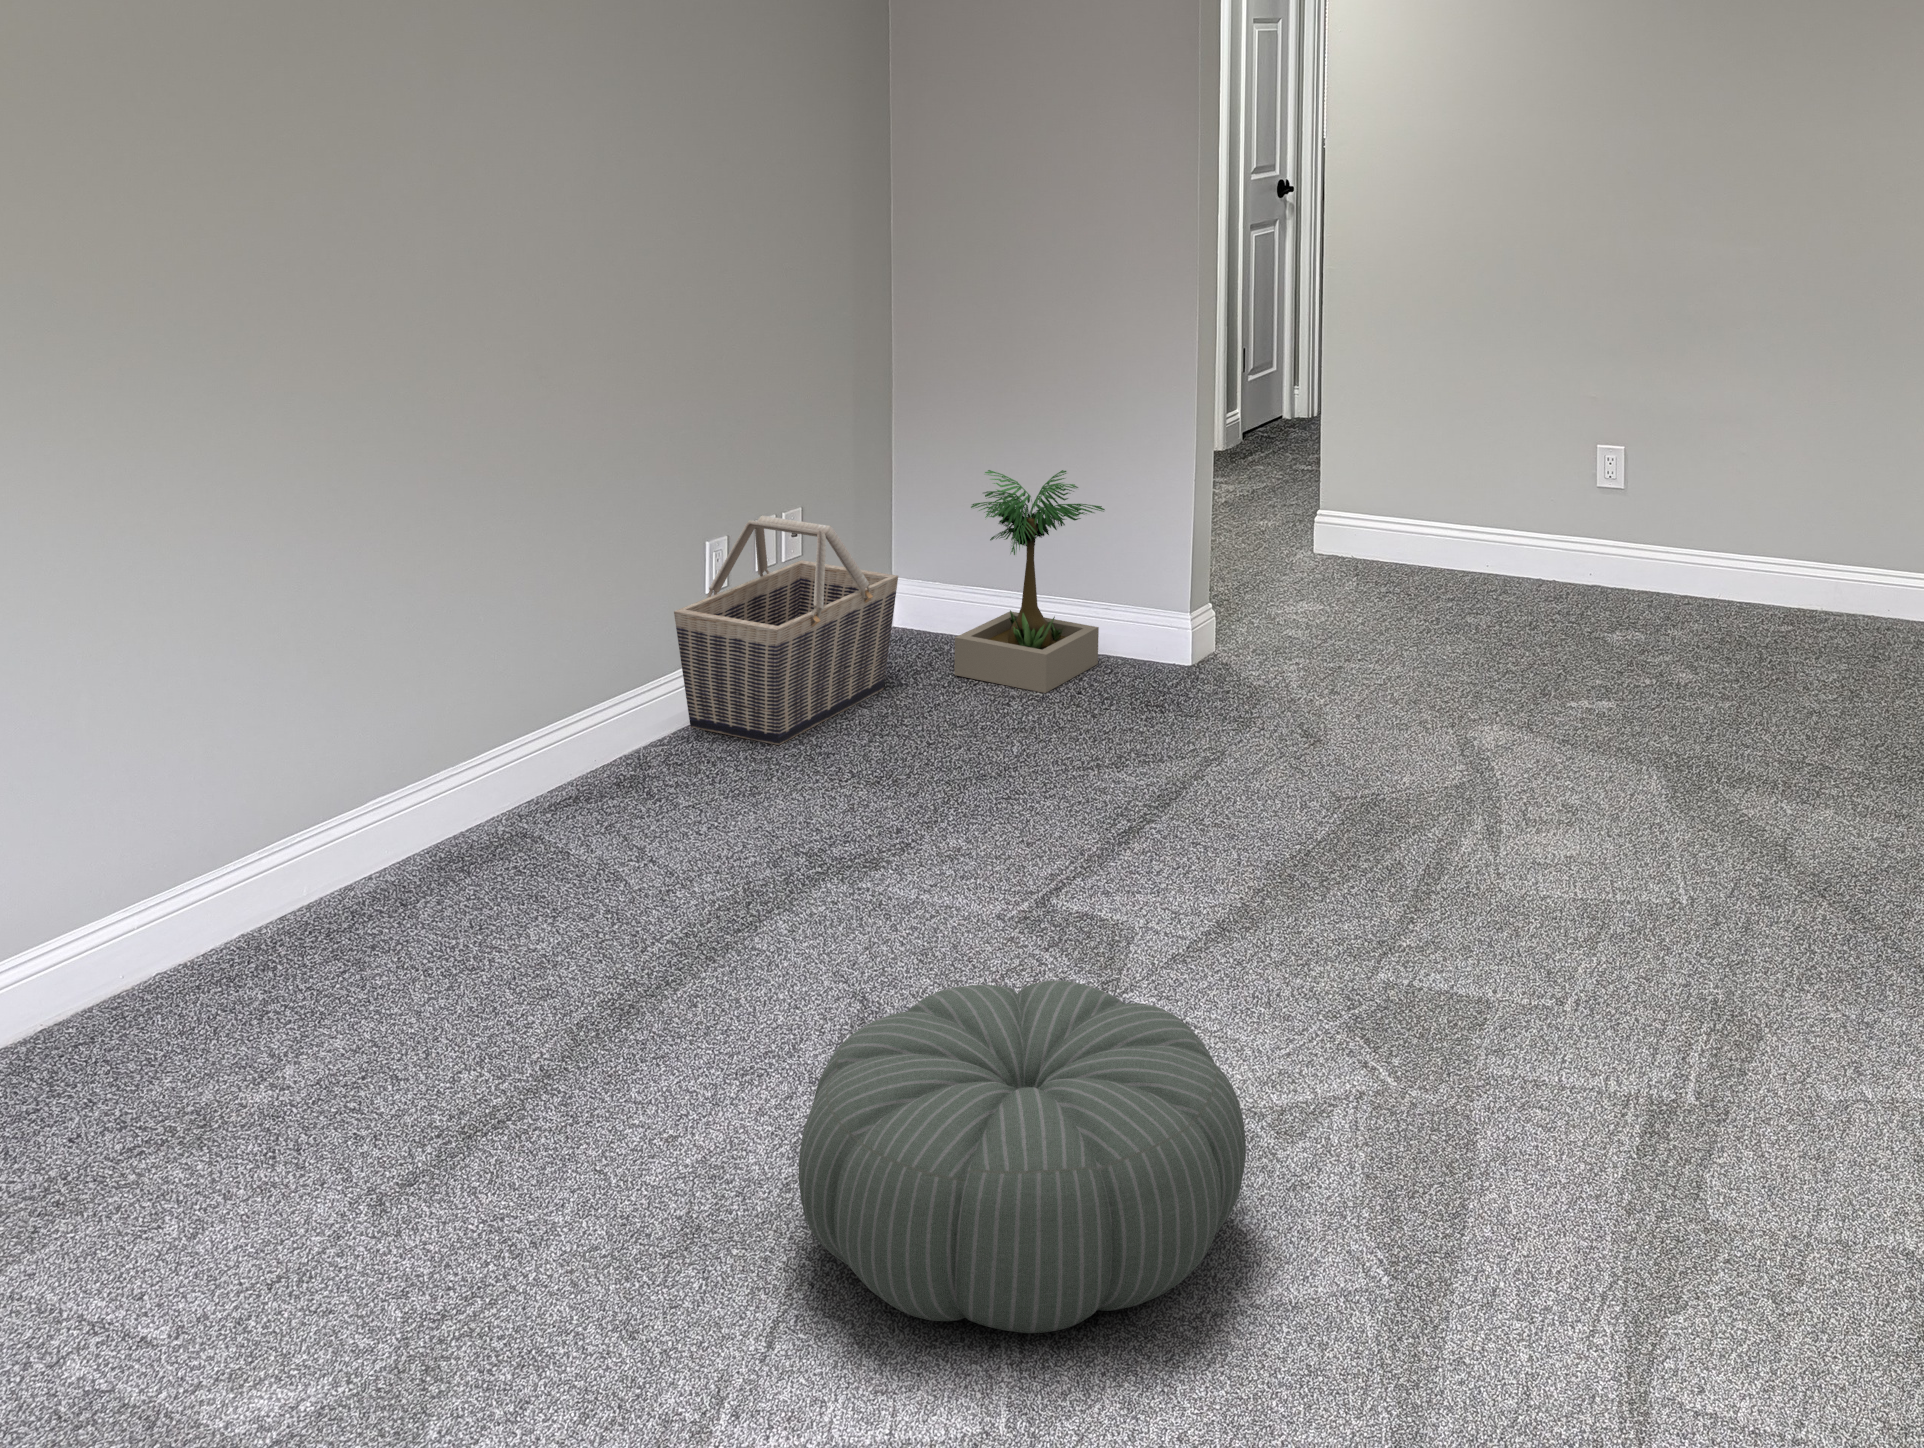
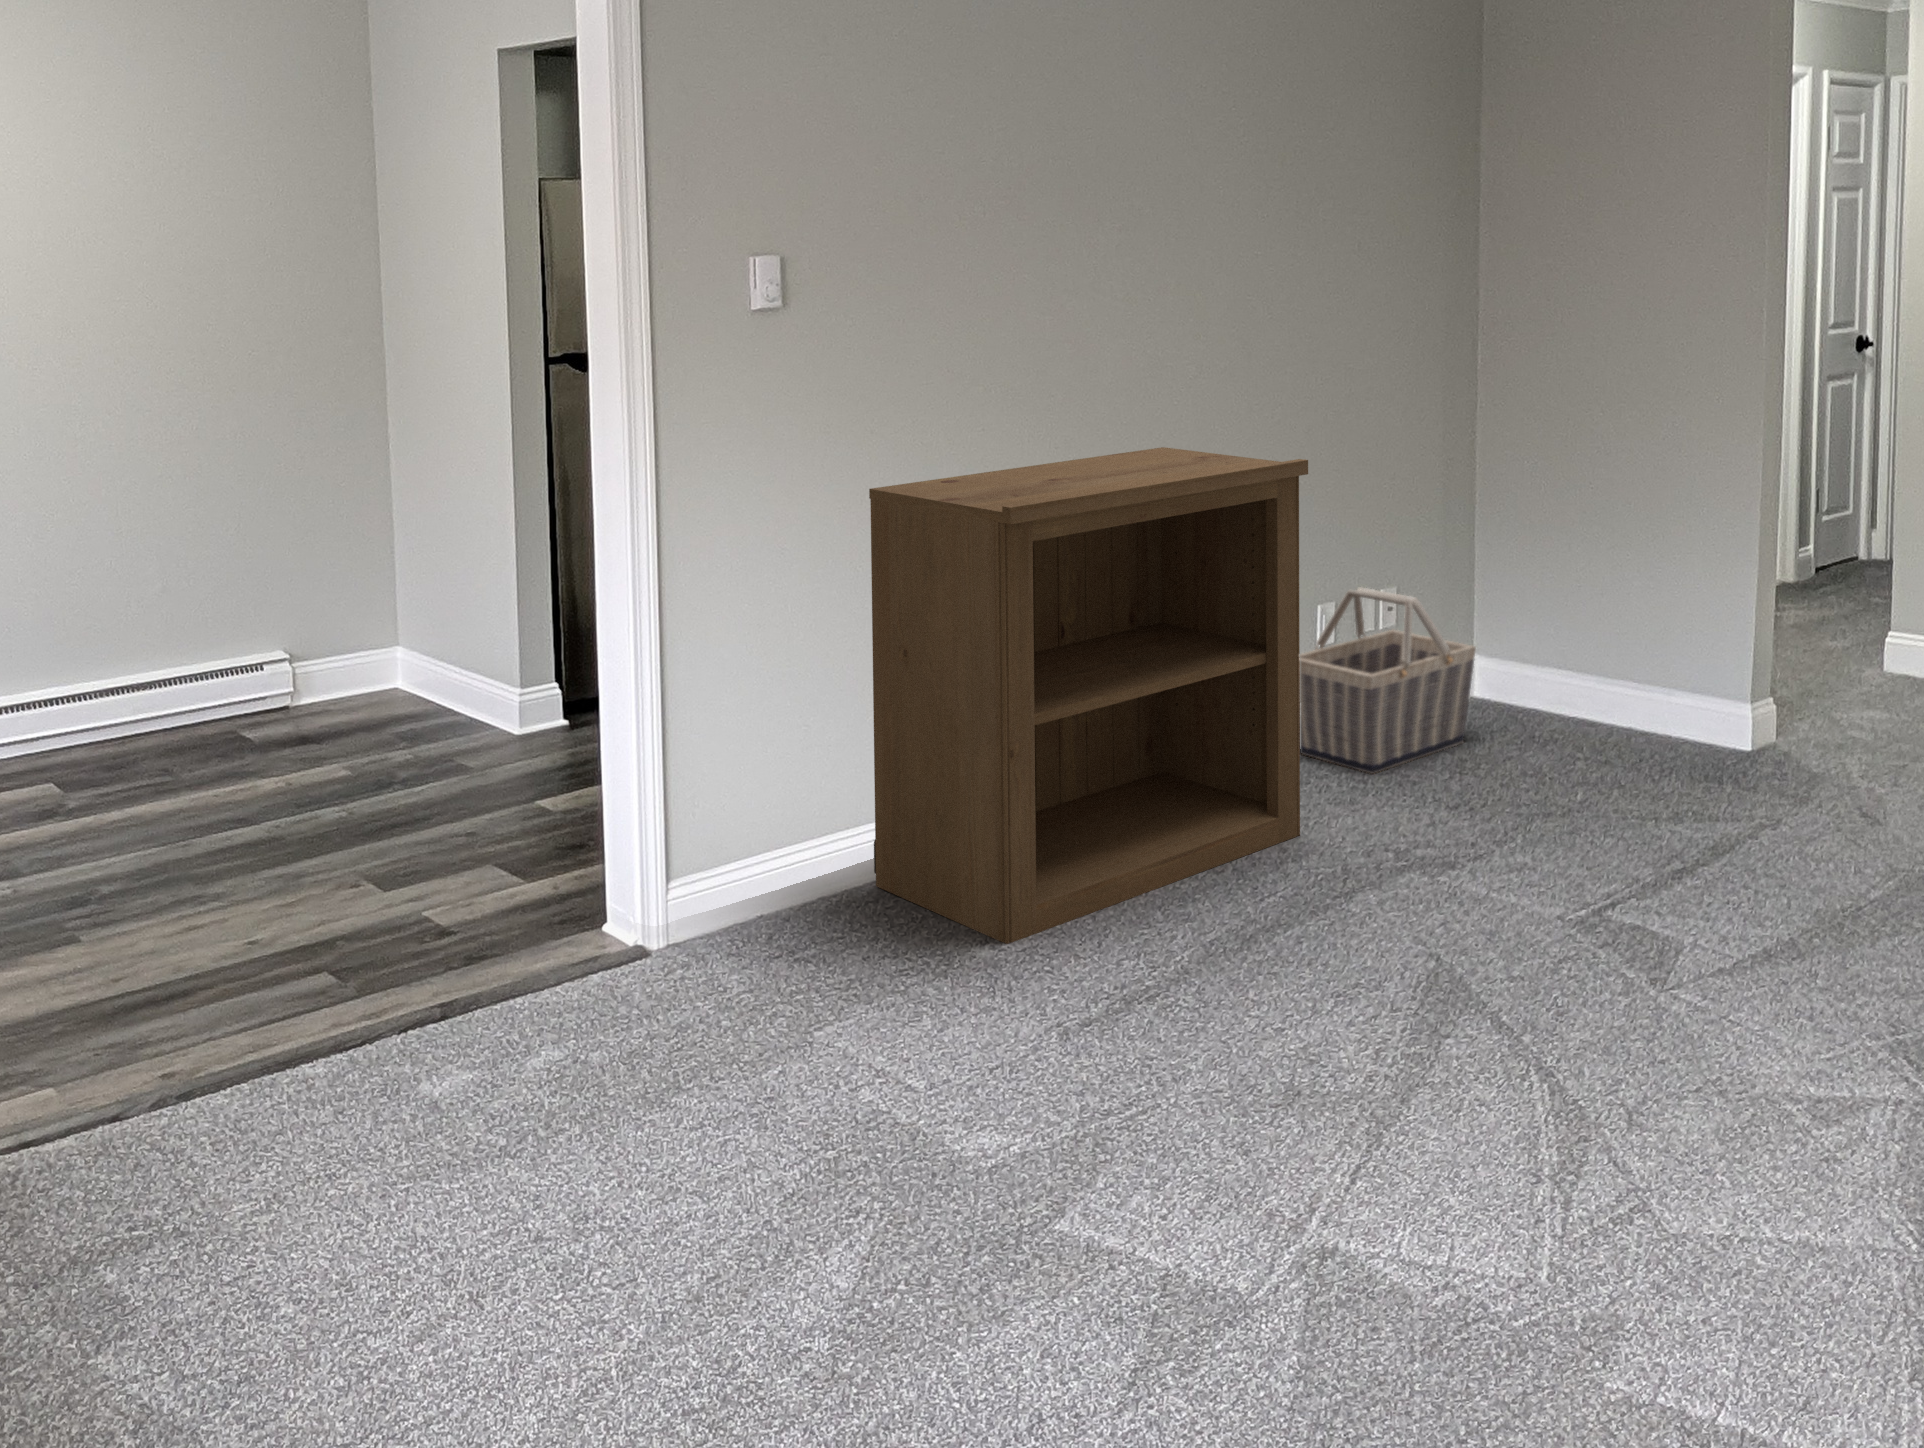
bookshelf: none [64,363,701,1074] -> present [869,447,1308,944]
potted plant: present [954,470,1105,693] -> none [1526,561,1675,759]
pouf: present [799,981,1246,1333] -> none [1377,940,1773,1217]

